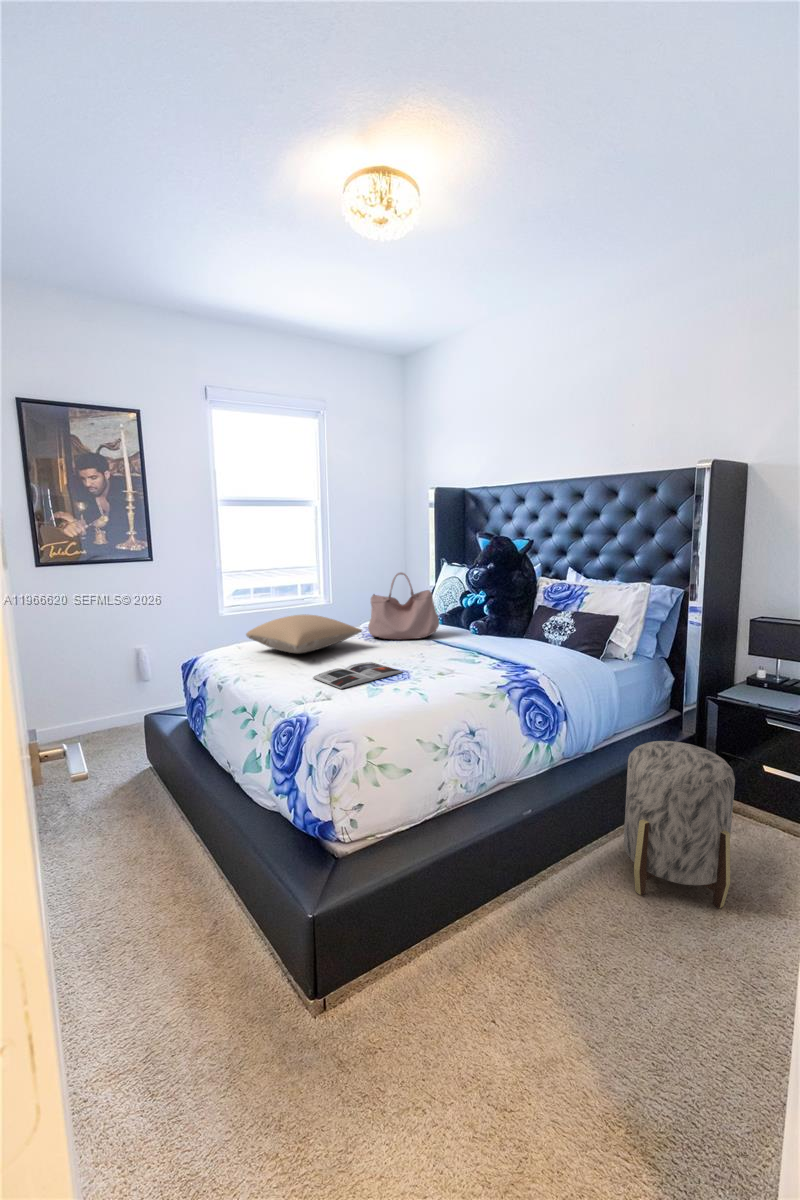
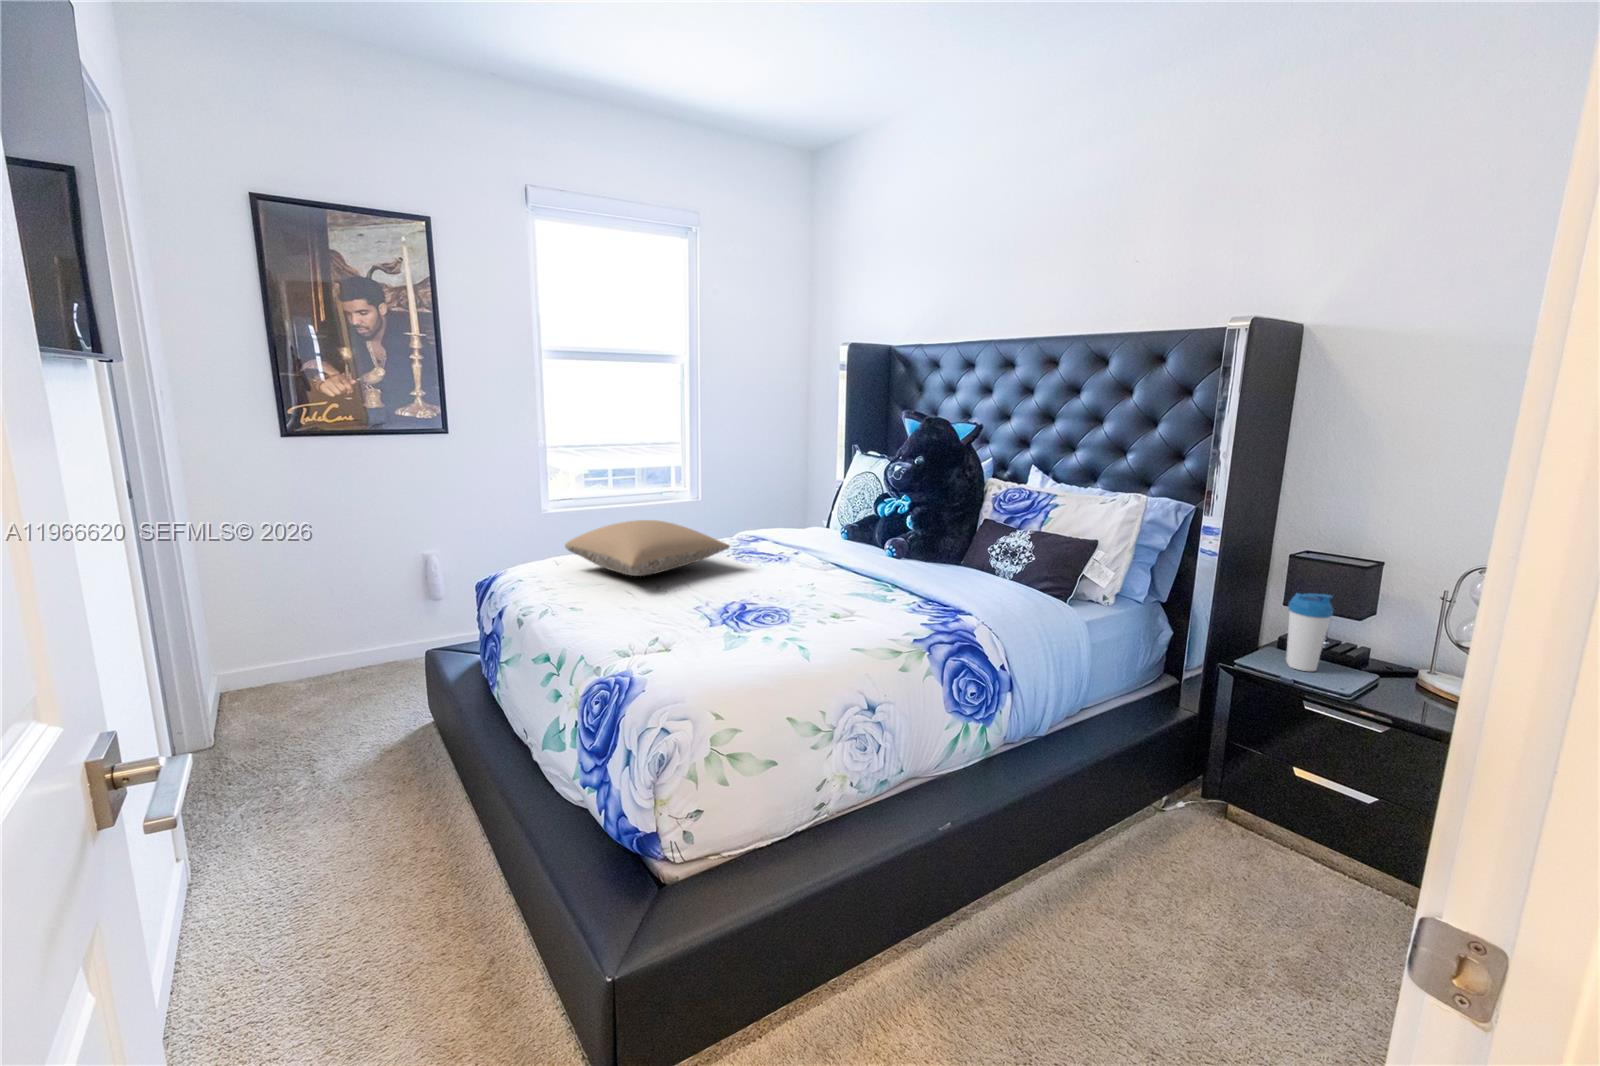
handbag: present [368,572,439,640] -> none [741,464,842,560]
water bottle: none [752,646,783,700] -> present [1286,593,1333,671]
magazine: present [313,662,403,689] -> none [650,594,781,634]
ottoman: present [623,741,735,909] -> none [1084,728,1253,974]

